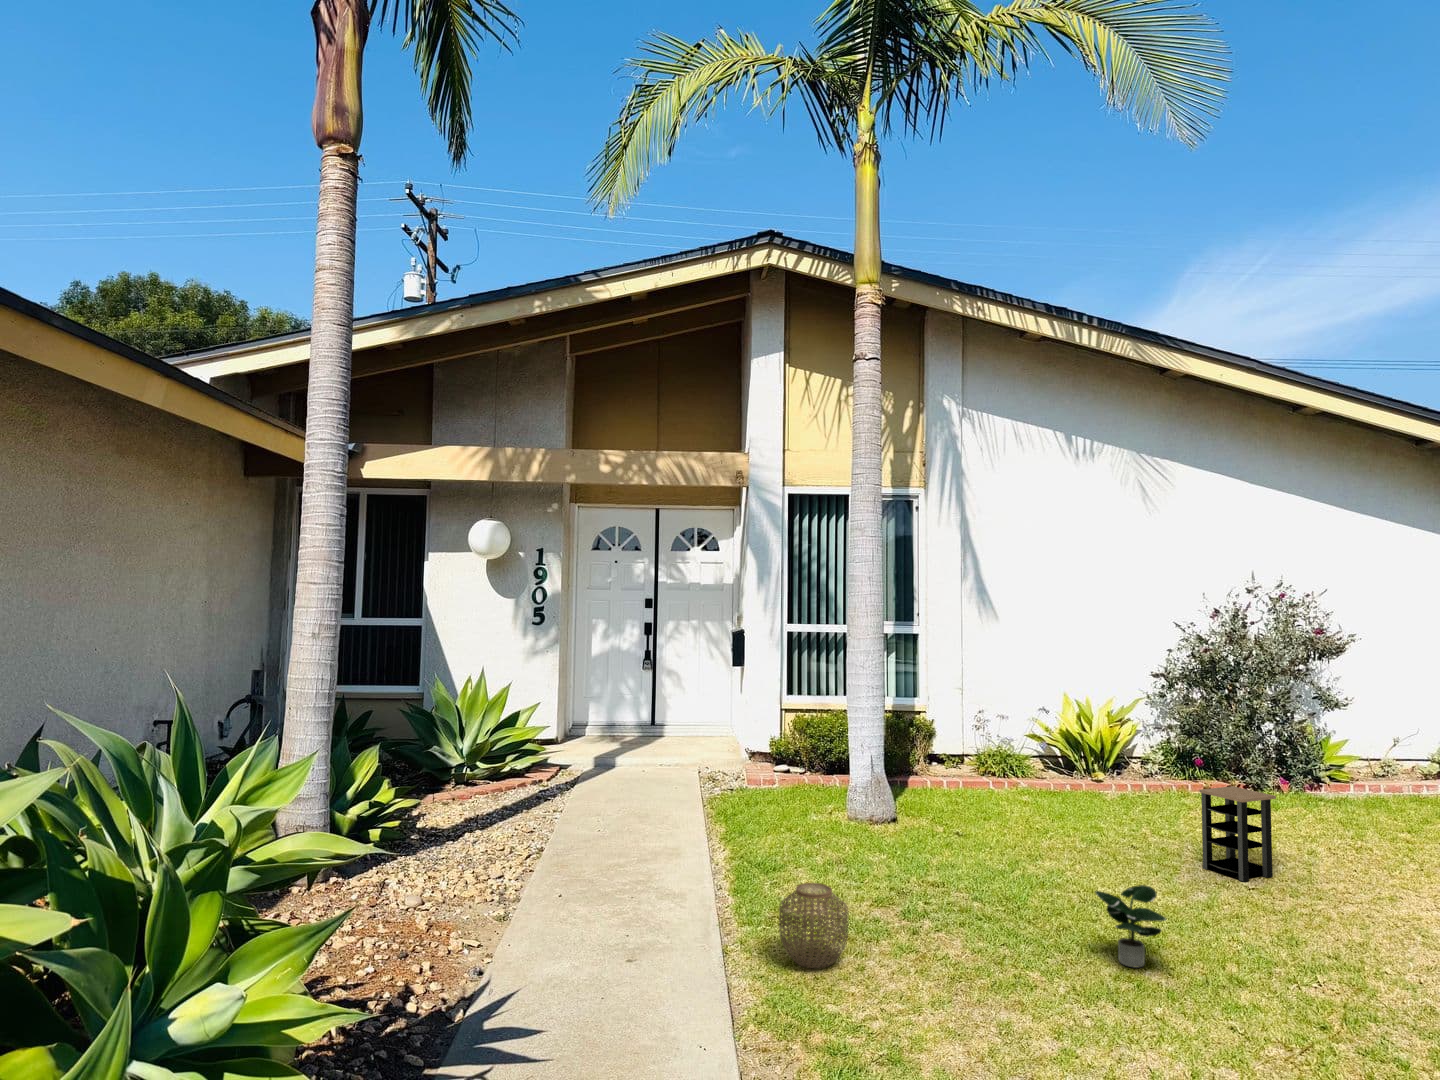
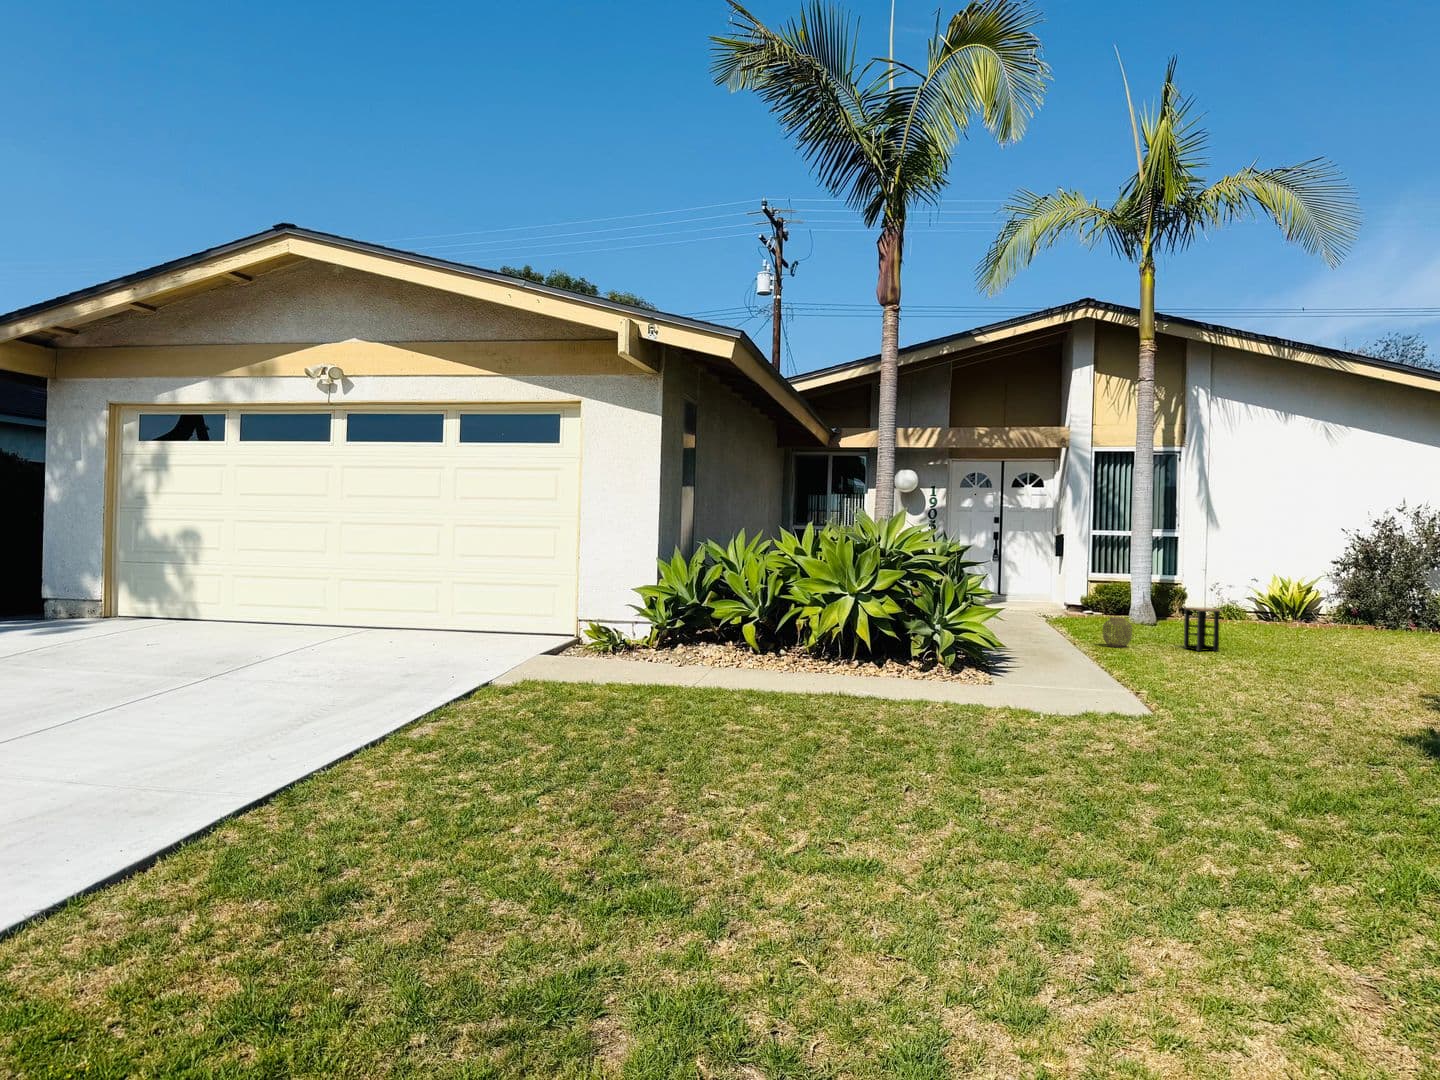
side table: present [1199,786,1276,881] -> present [1184,607,1222,651]
potted plant: present [1095,885,1166,968] -> none [1242,623,1271,653]

